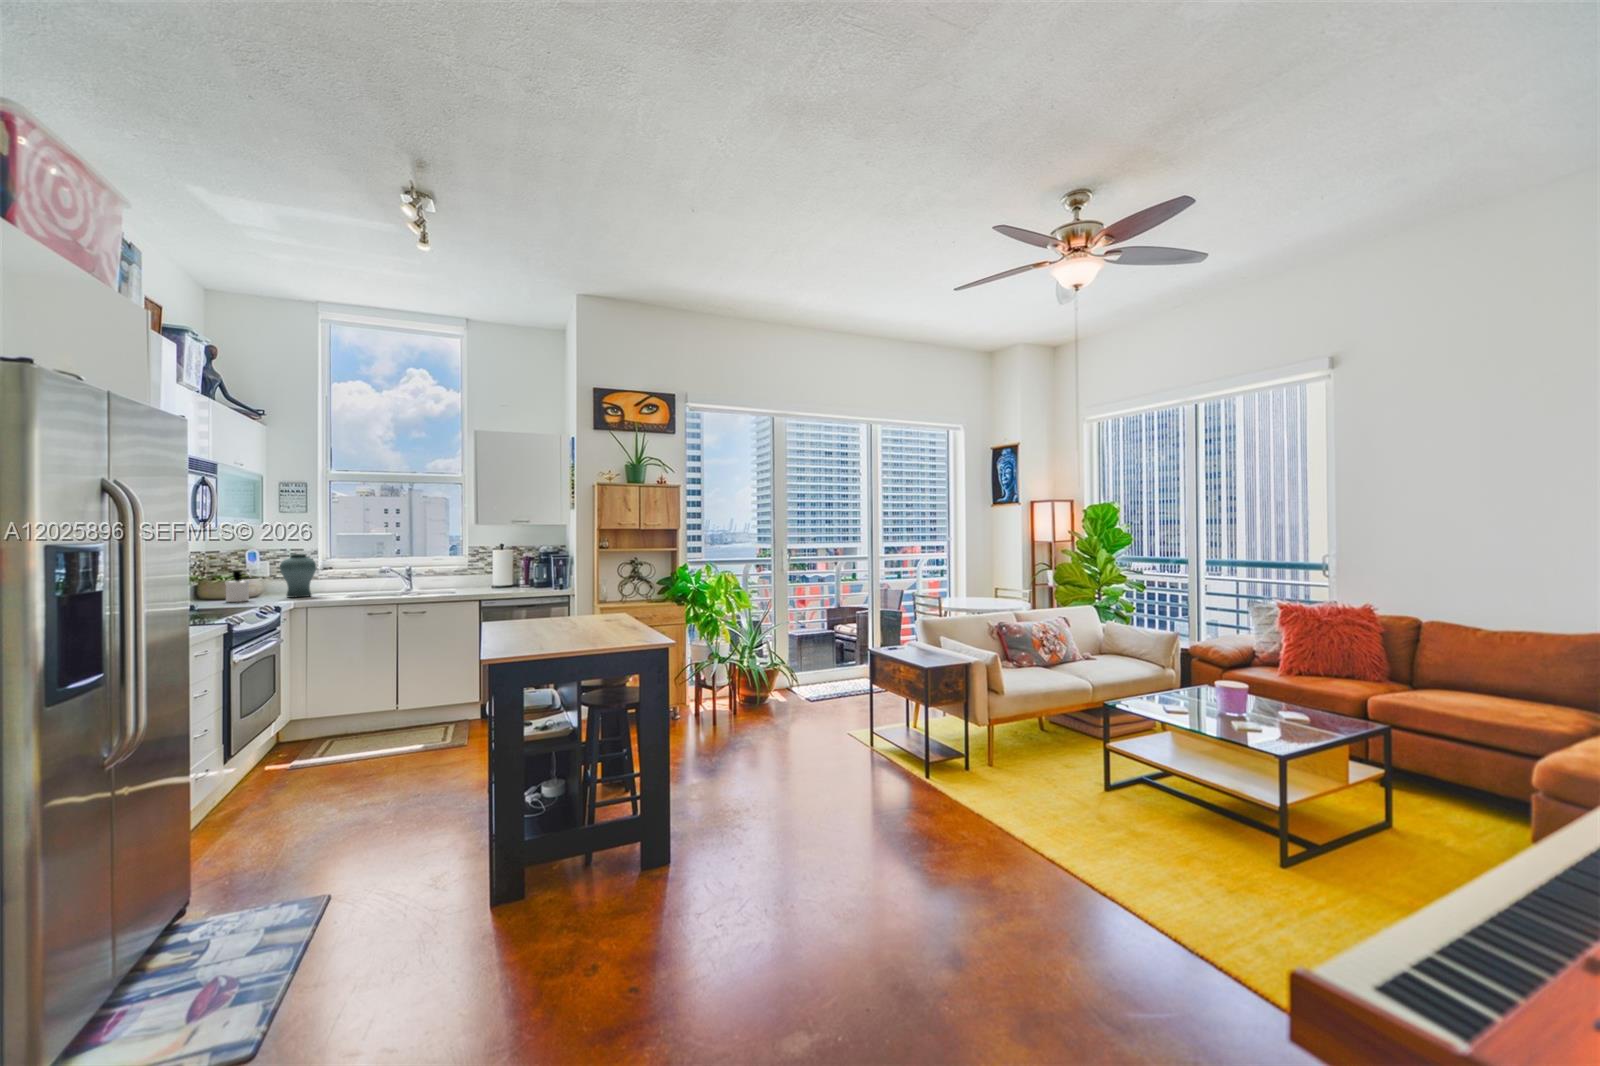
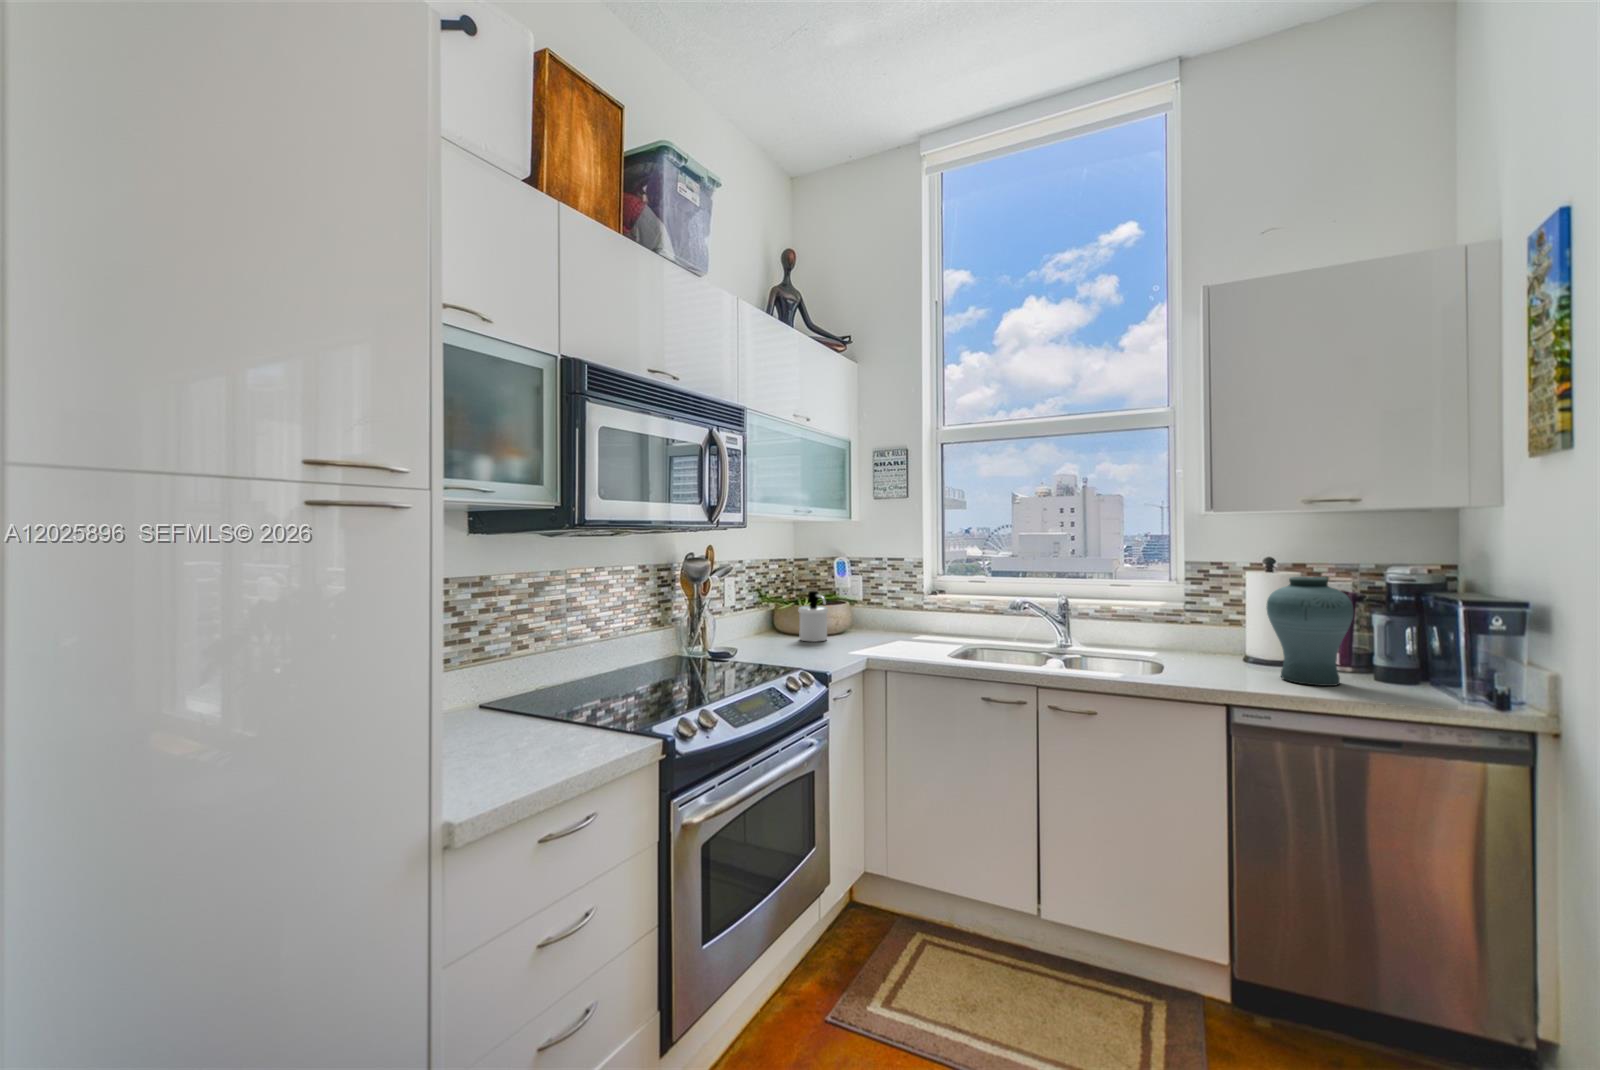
vase: present [280,554,316,598] -> present [1266,577,1353,686]

